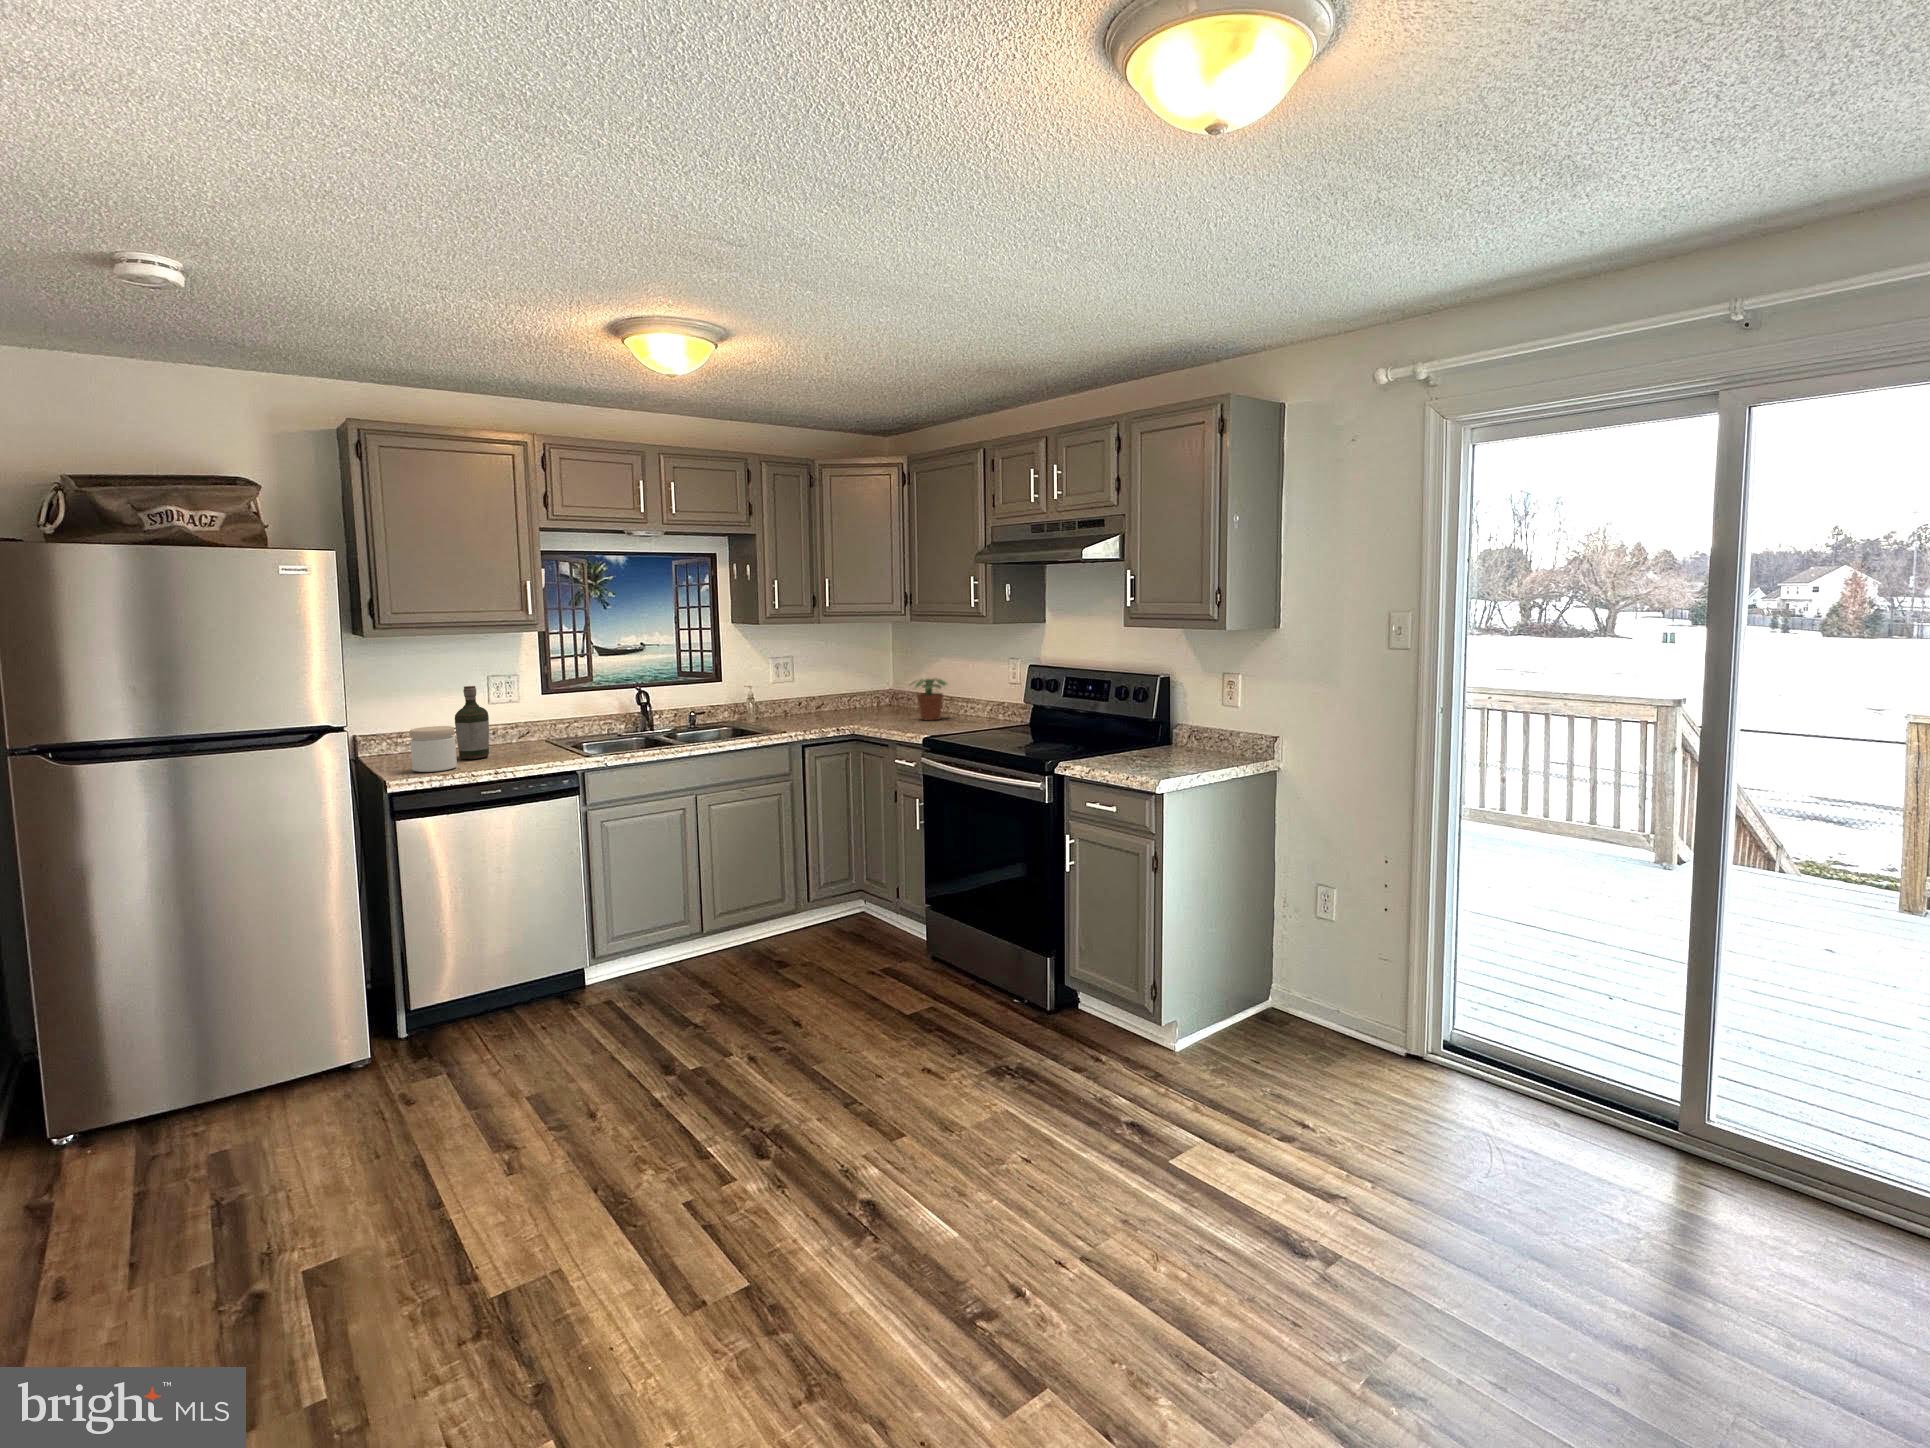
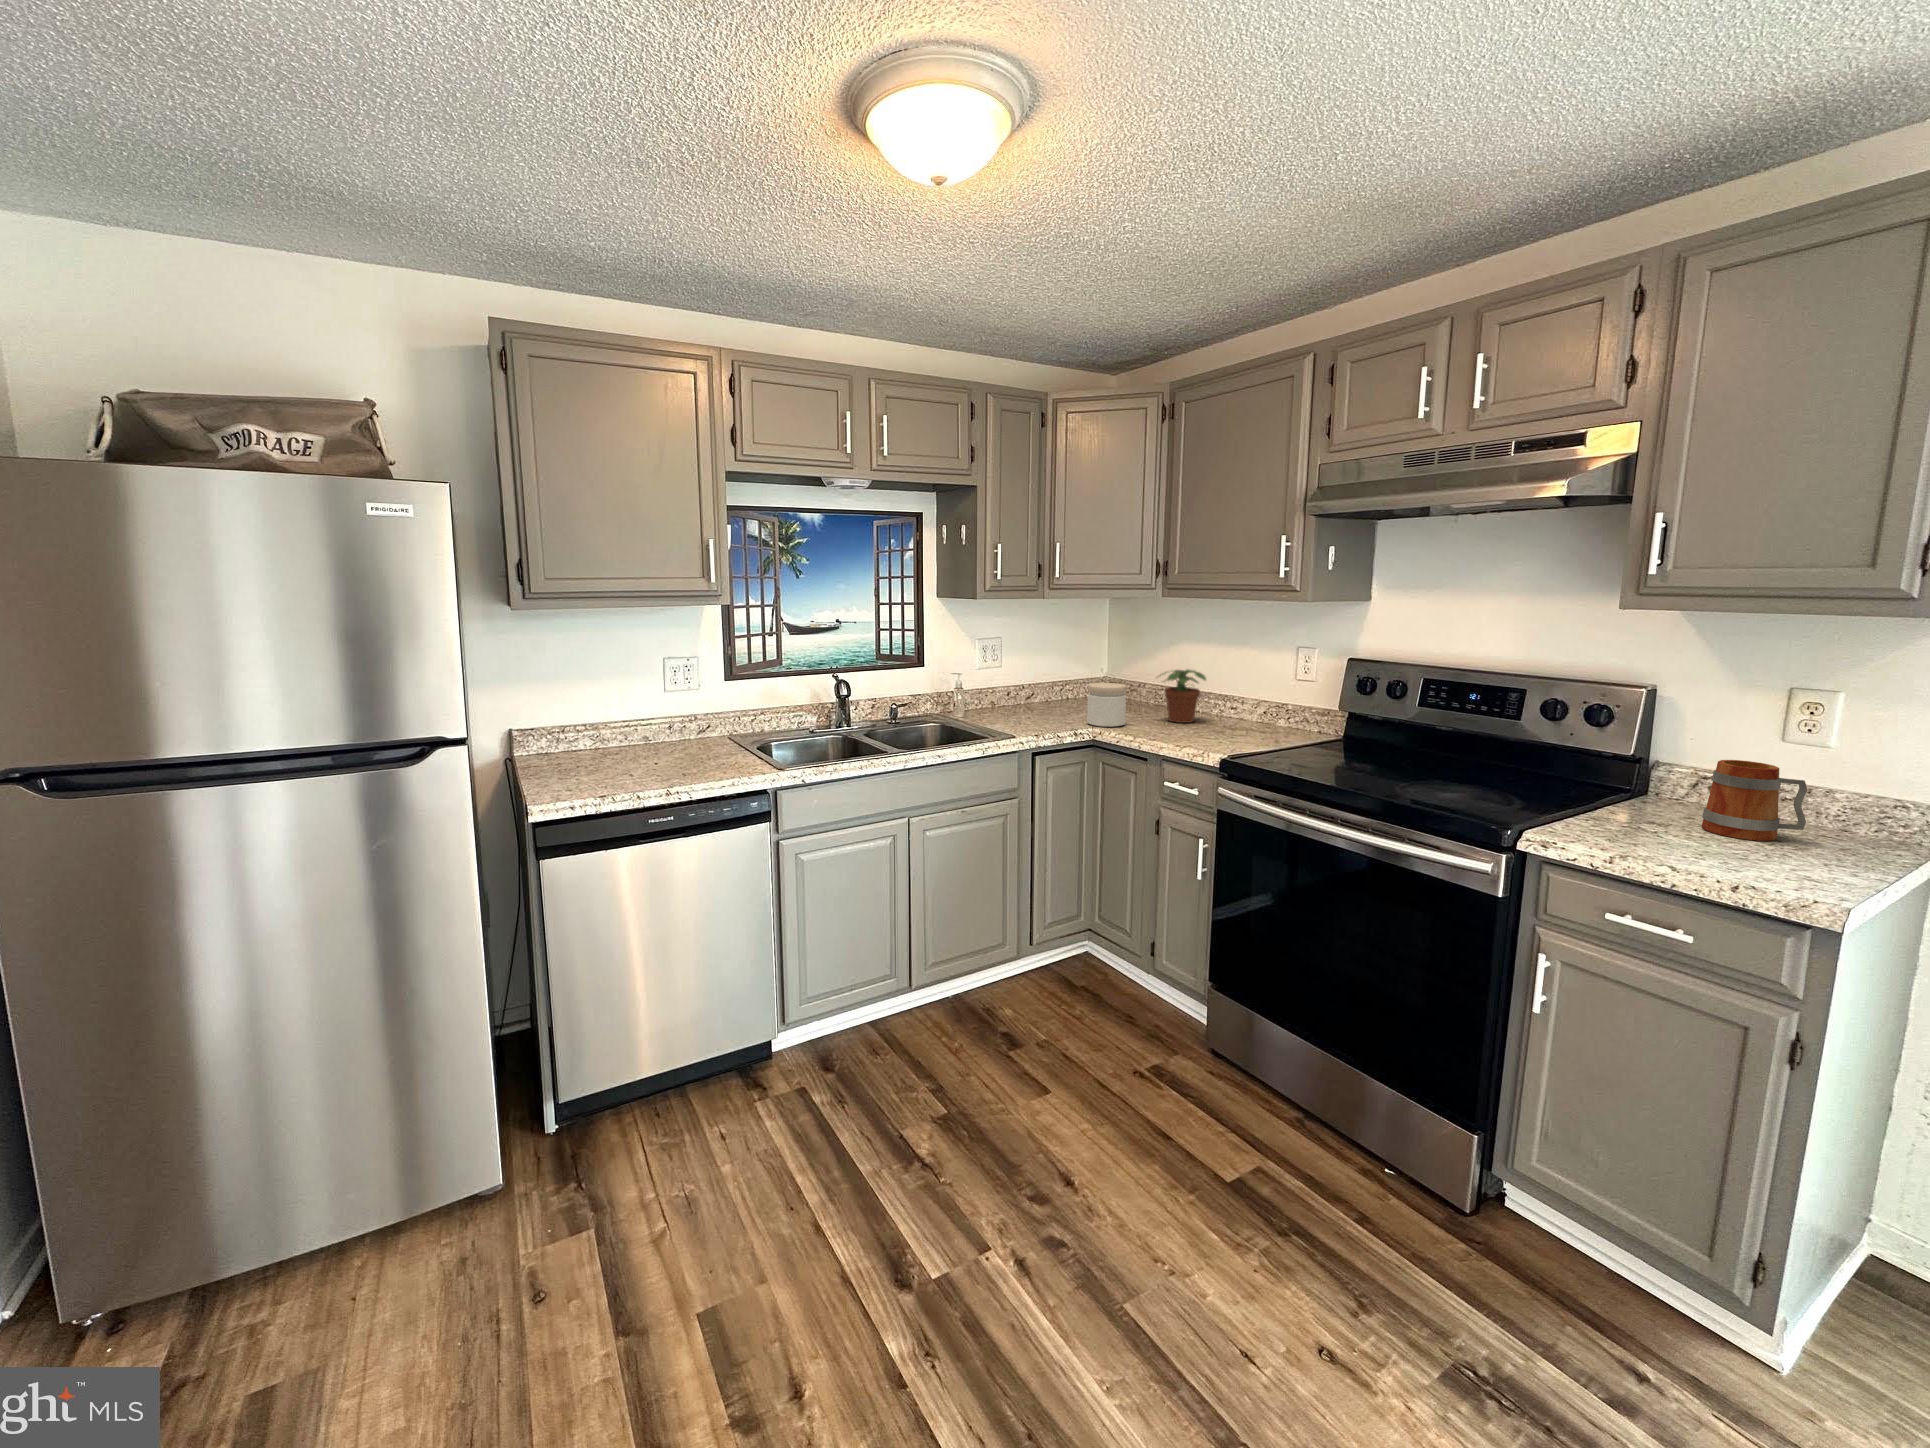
bottle: present [455,686,489,759] -> none [622,673,663,767]
mug: none [1162,715,1203,760] -> present [1701,760,1807,841]
jar: present [410,726,457,772] -> present [1087,683,1126,727]

